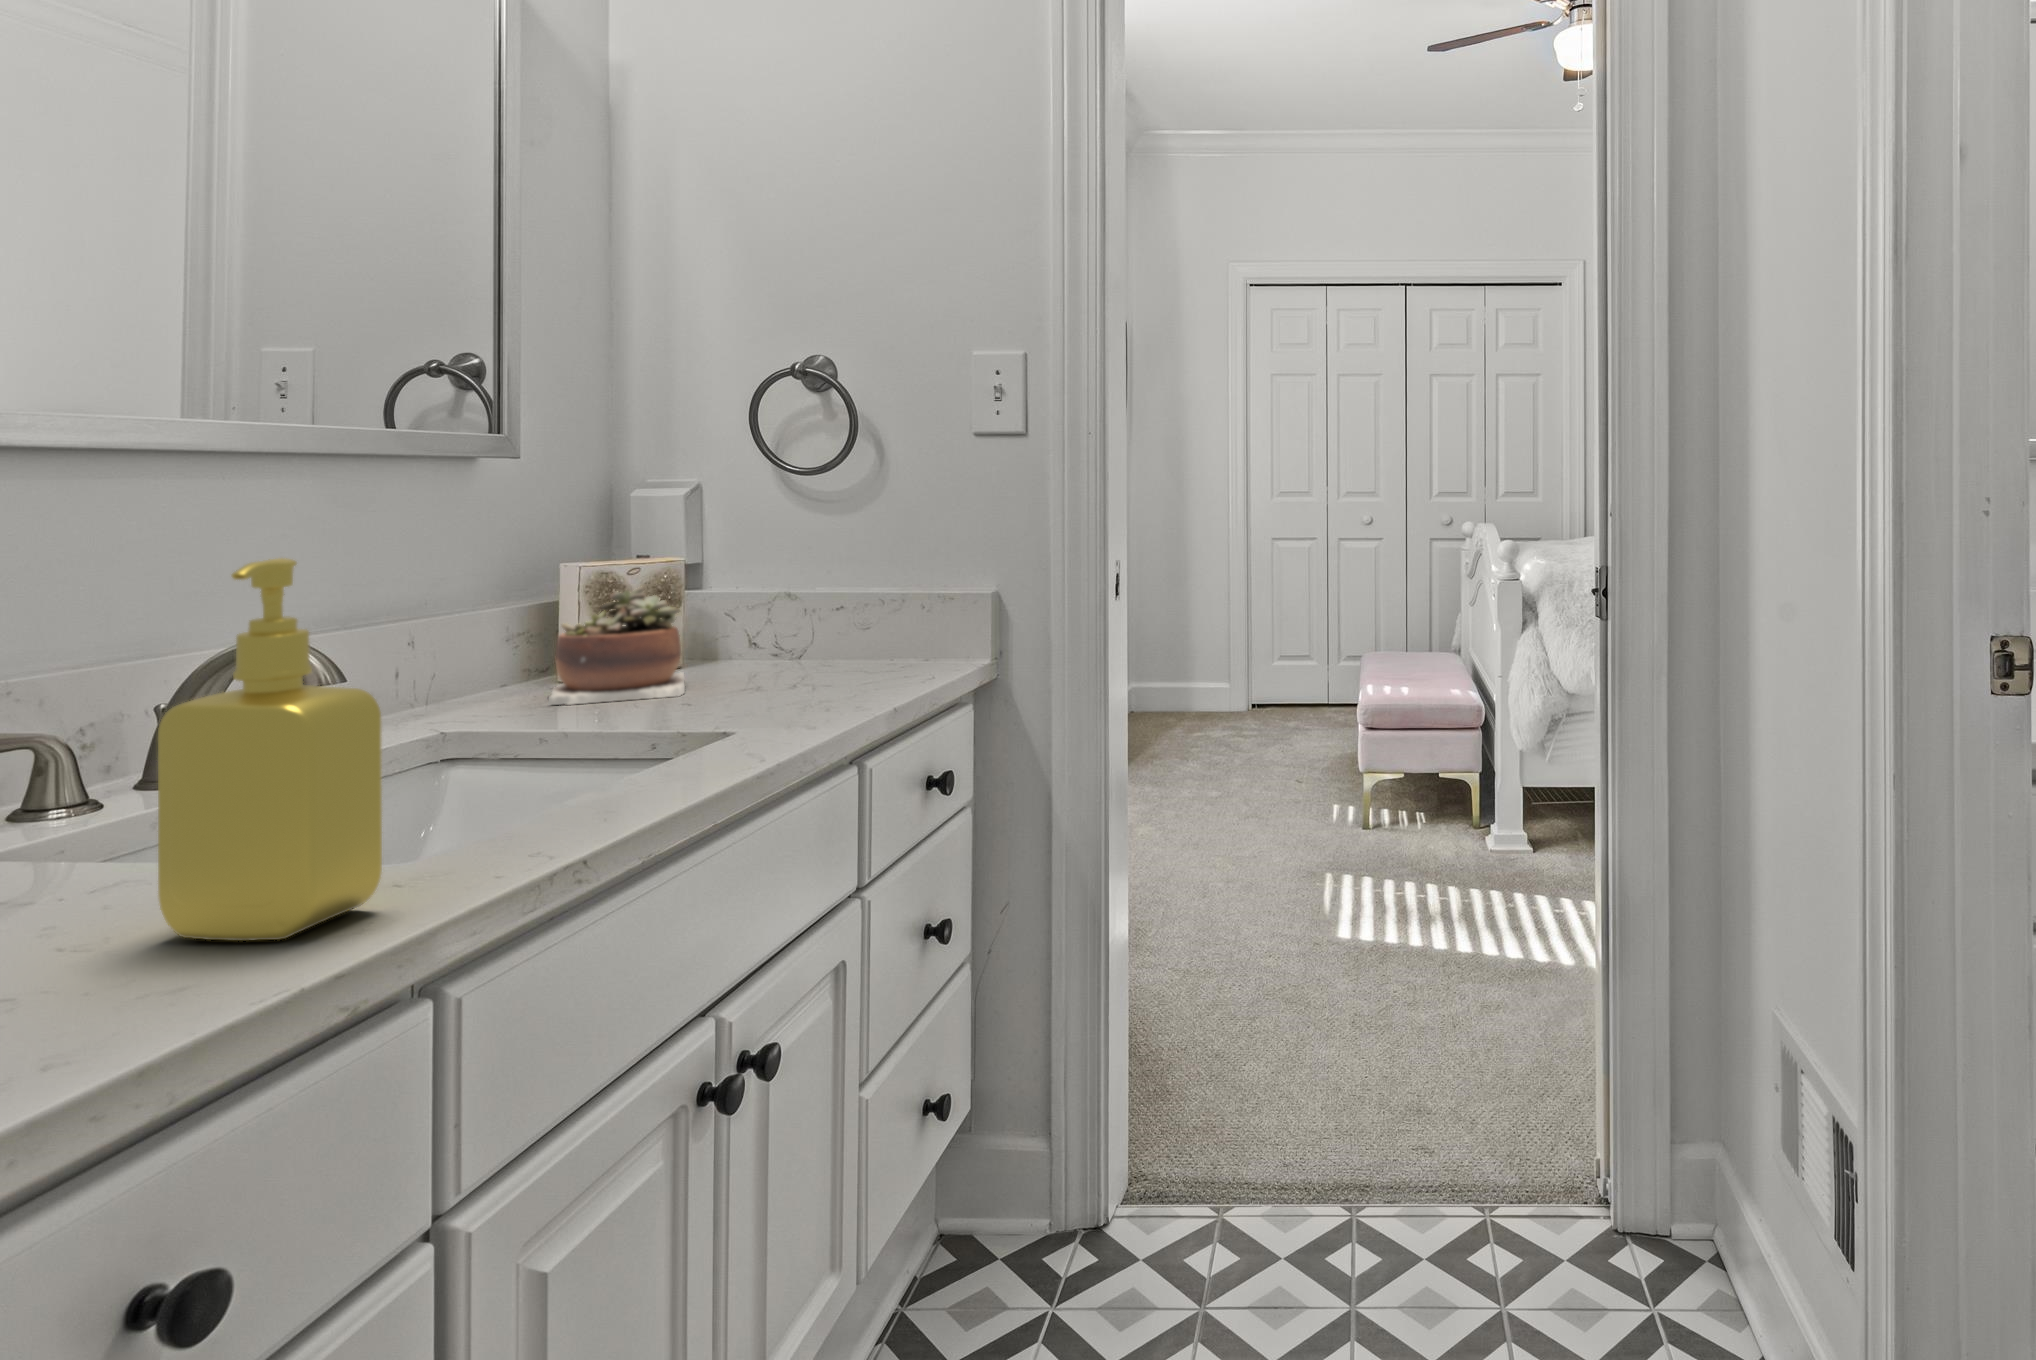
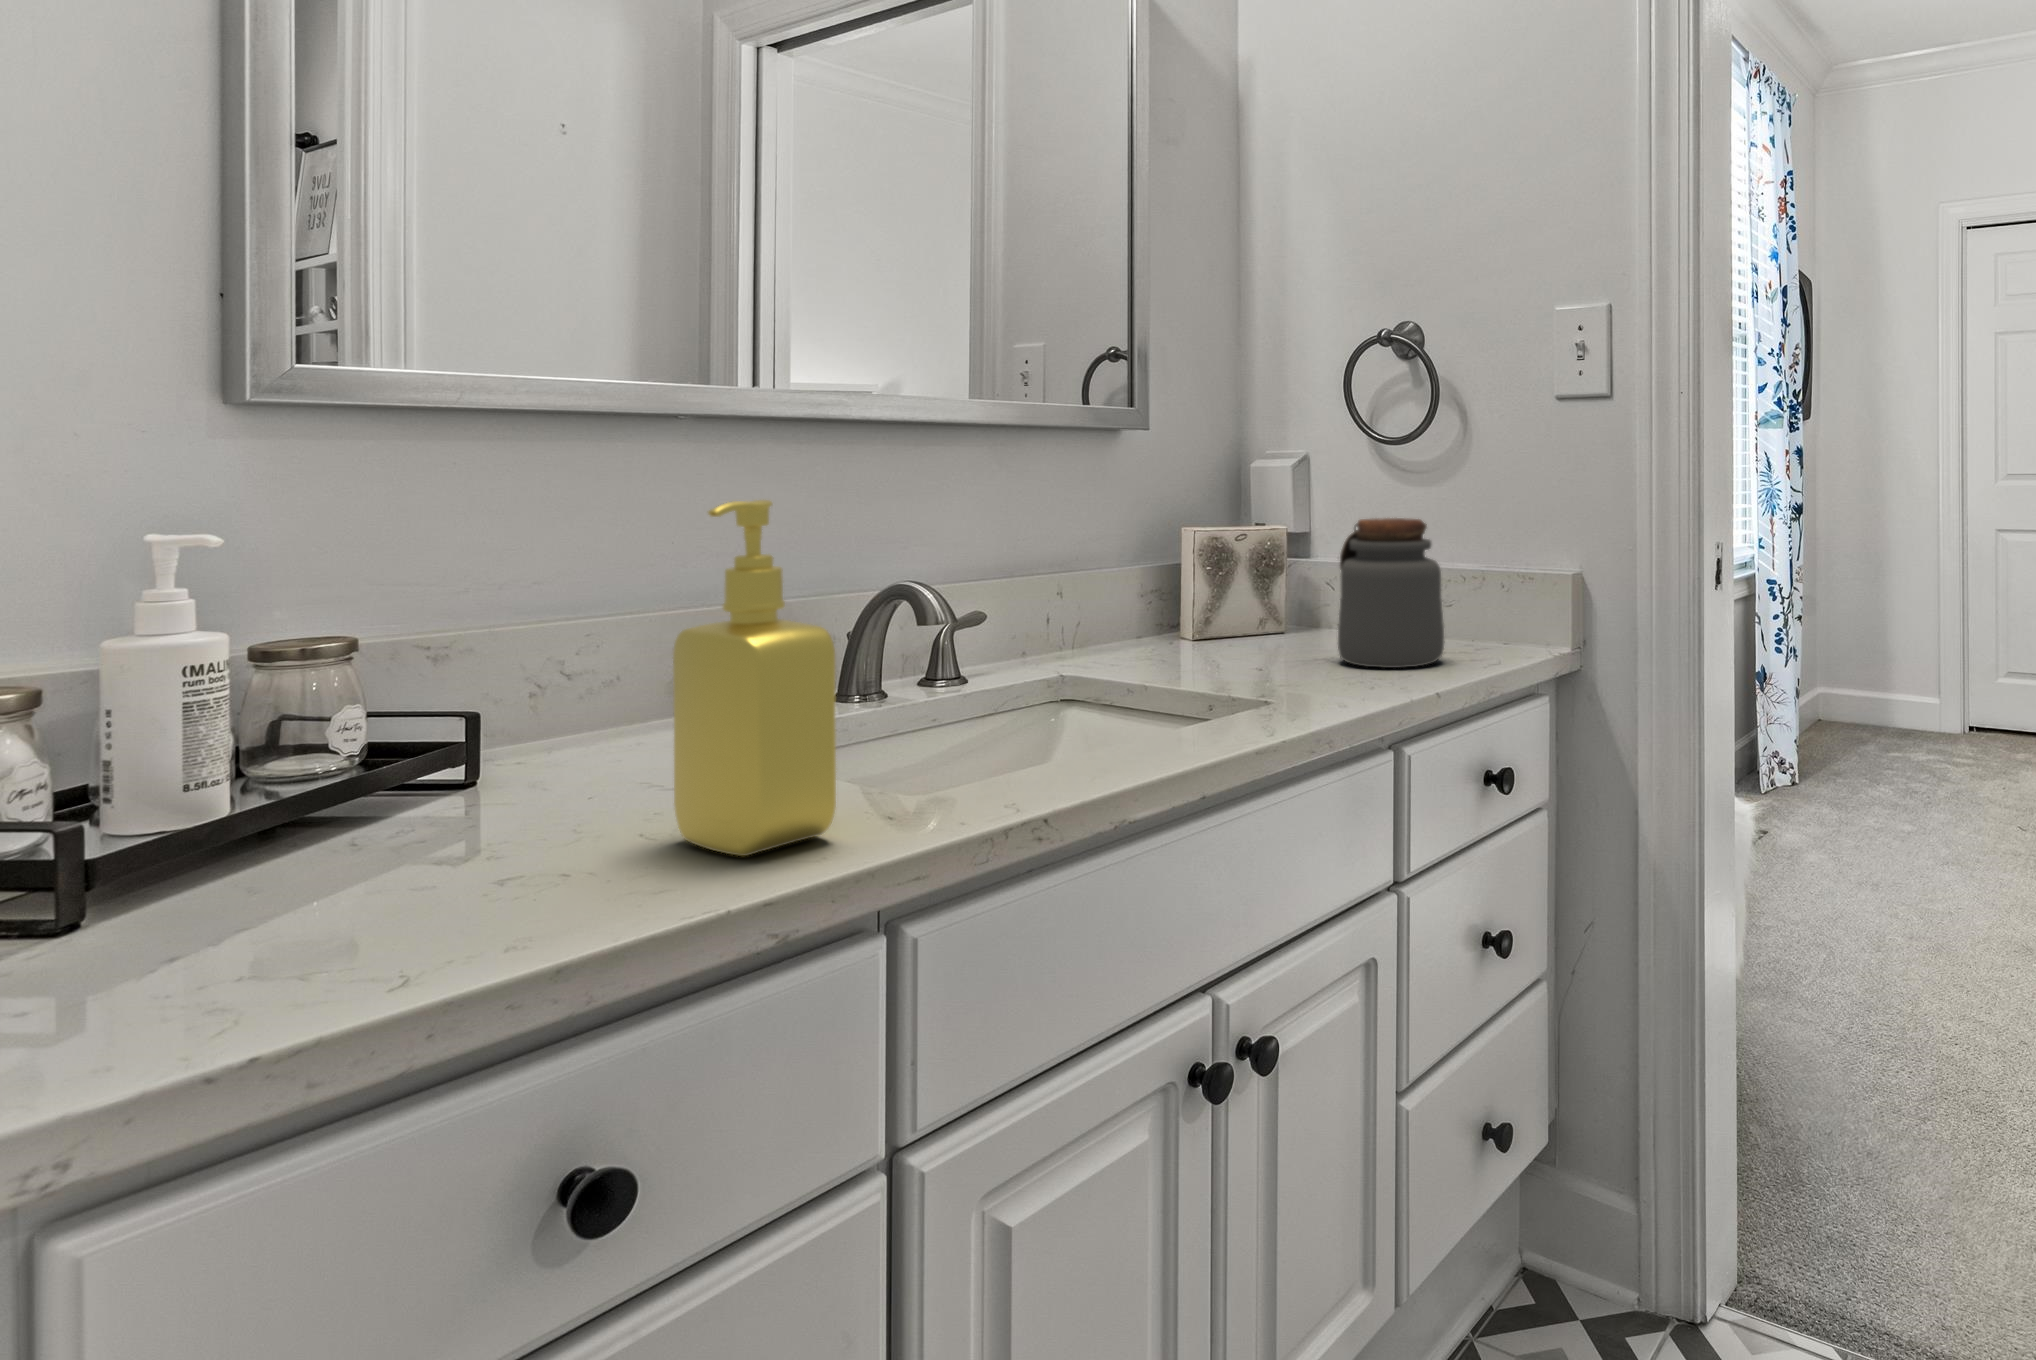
jar: none [764,545,874,689] -> present [1338,518,1444,668]
succulent plant: present [548,587,685,706] -> none [1148,553,1278,664]

